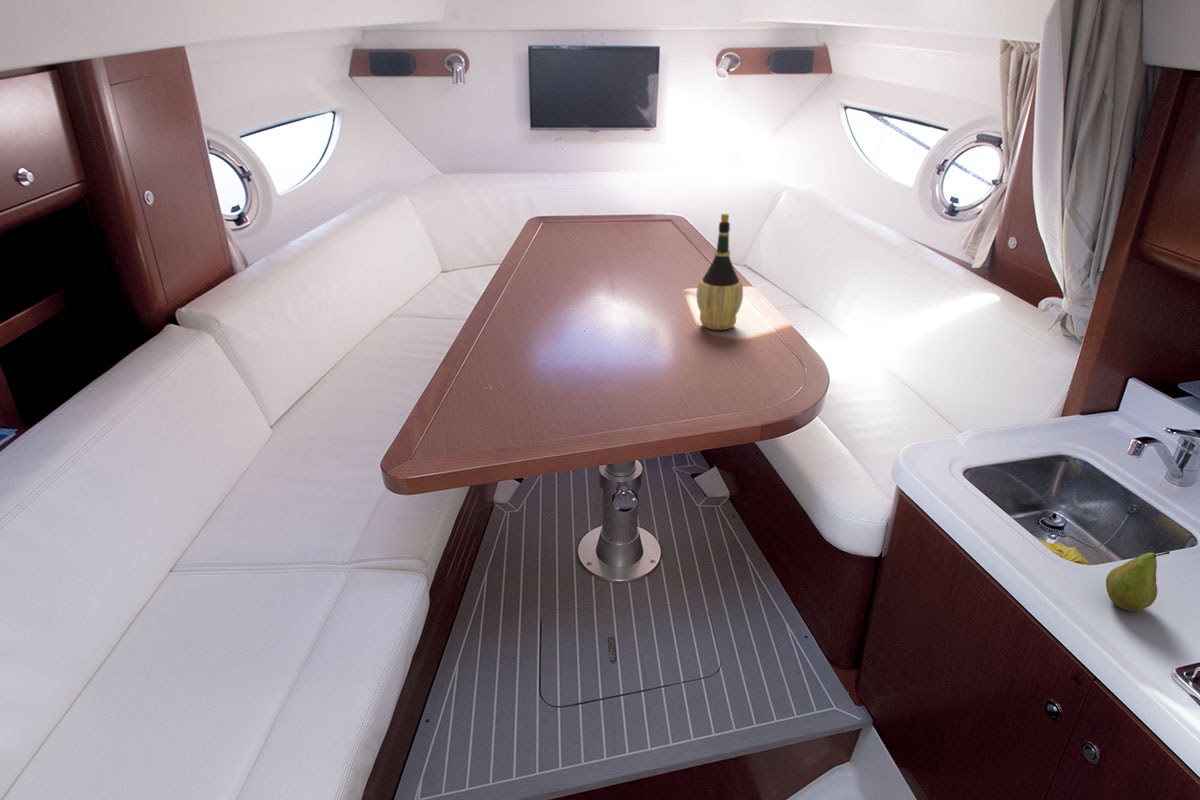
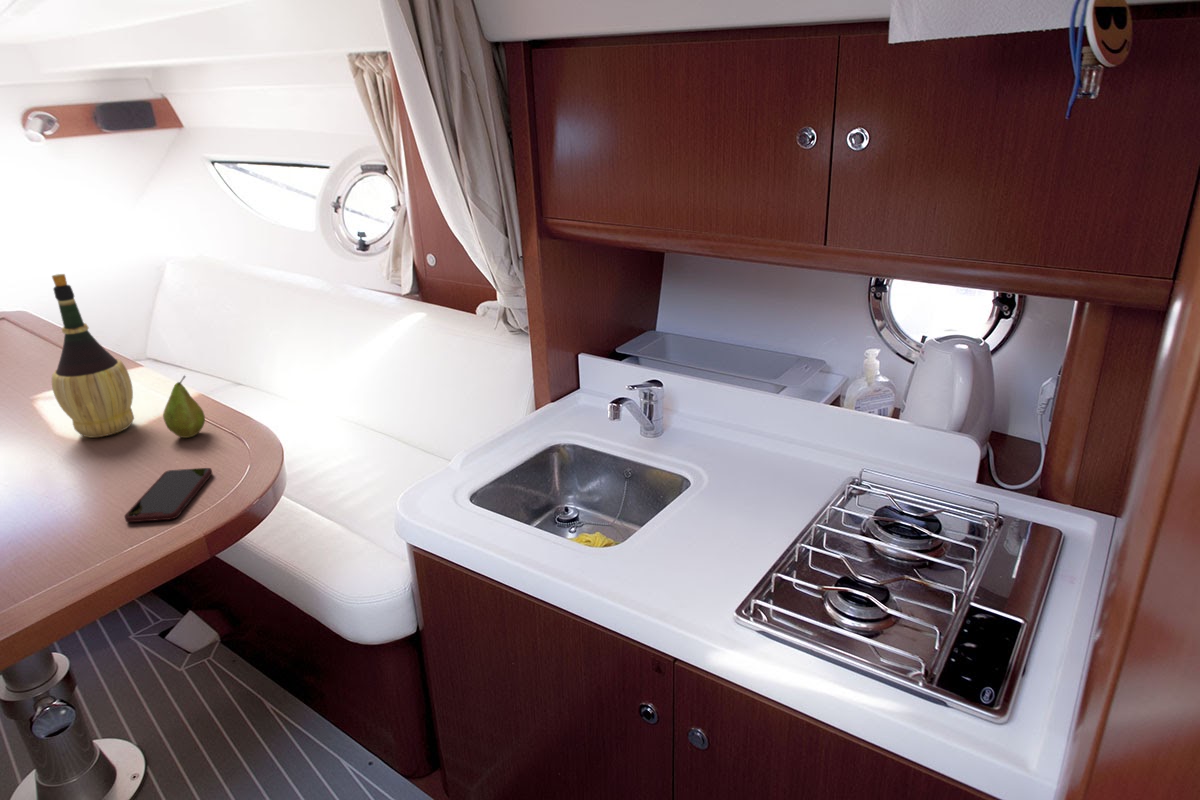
smartphone: none [717,368,776,403] -> present [125,468,212,522]
fruit: present [1106,552,1170,611] -> present [163,376,205,438]

